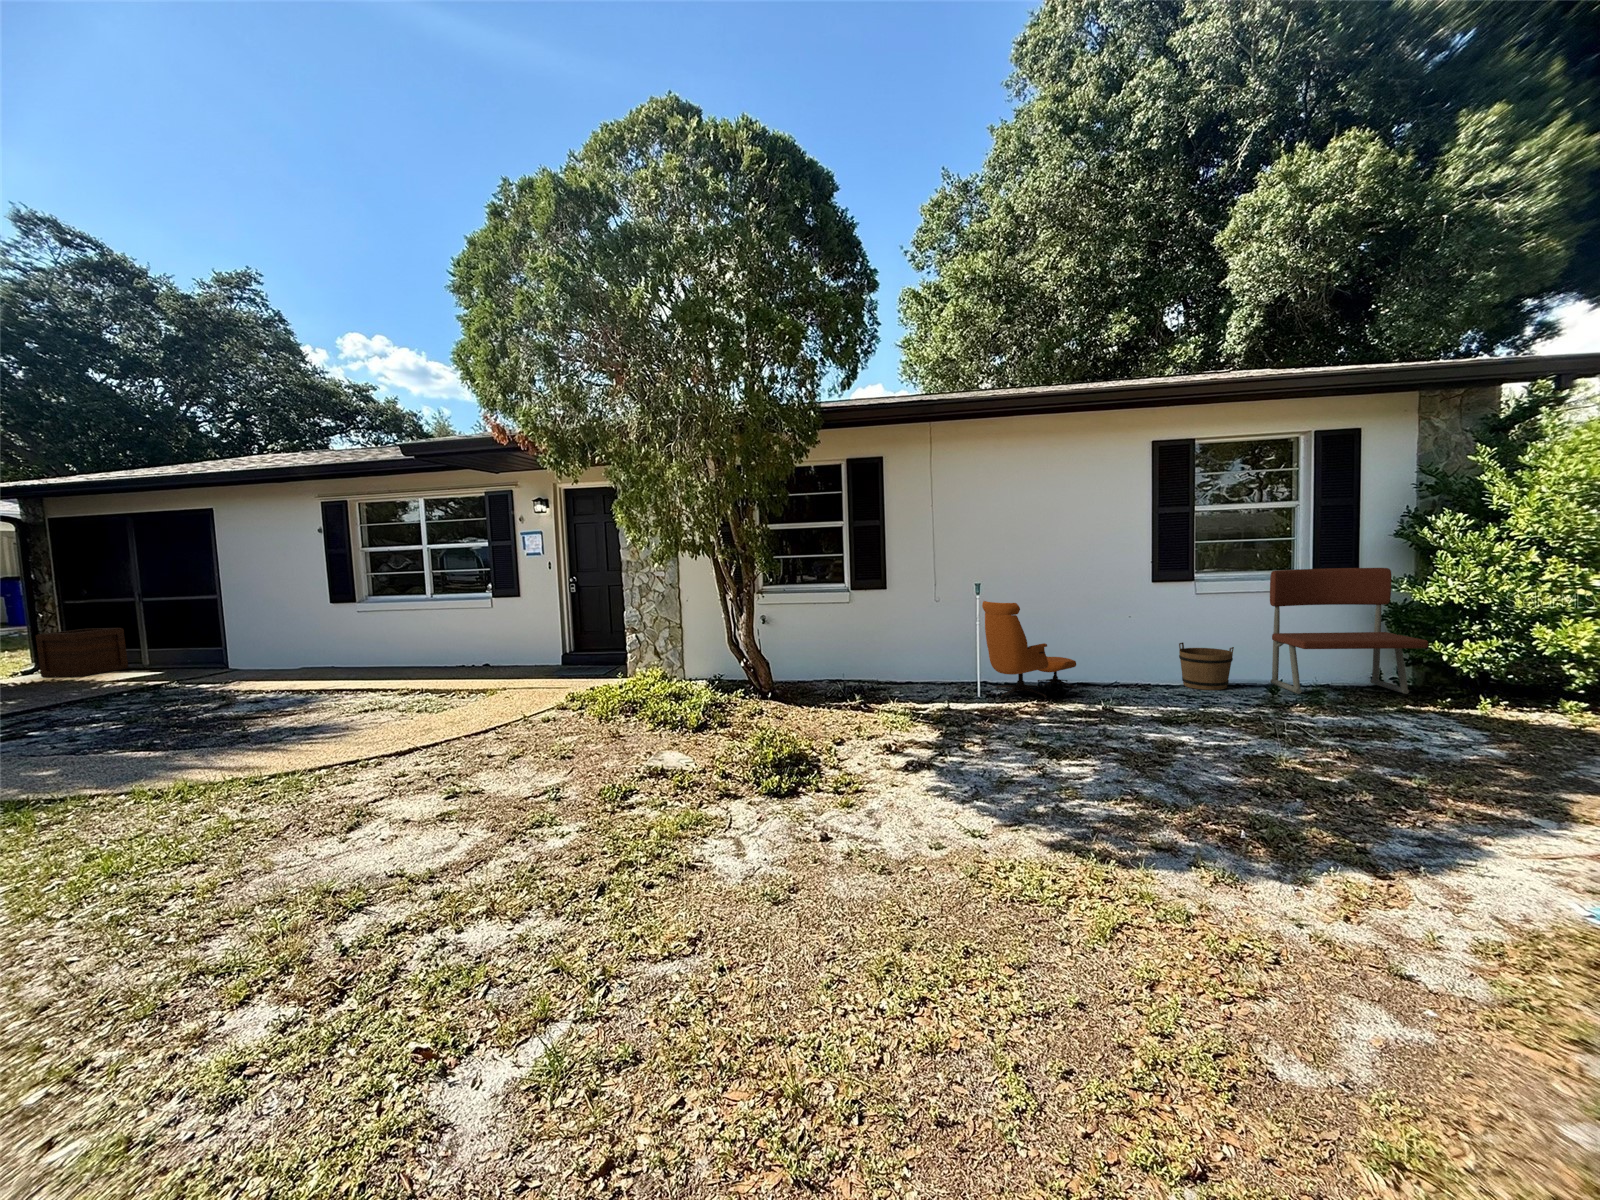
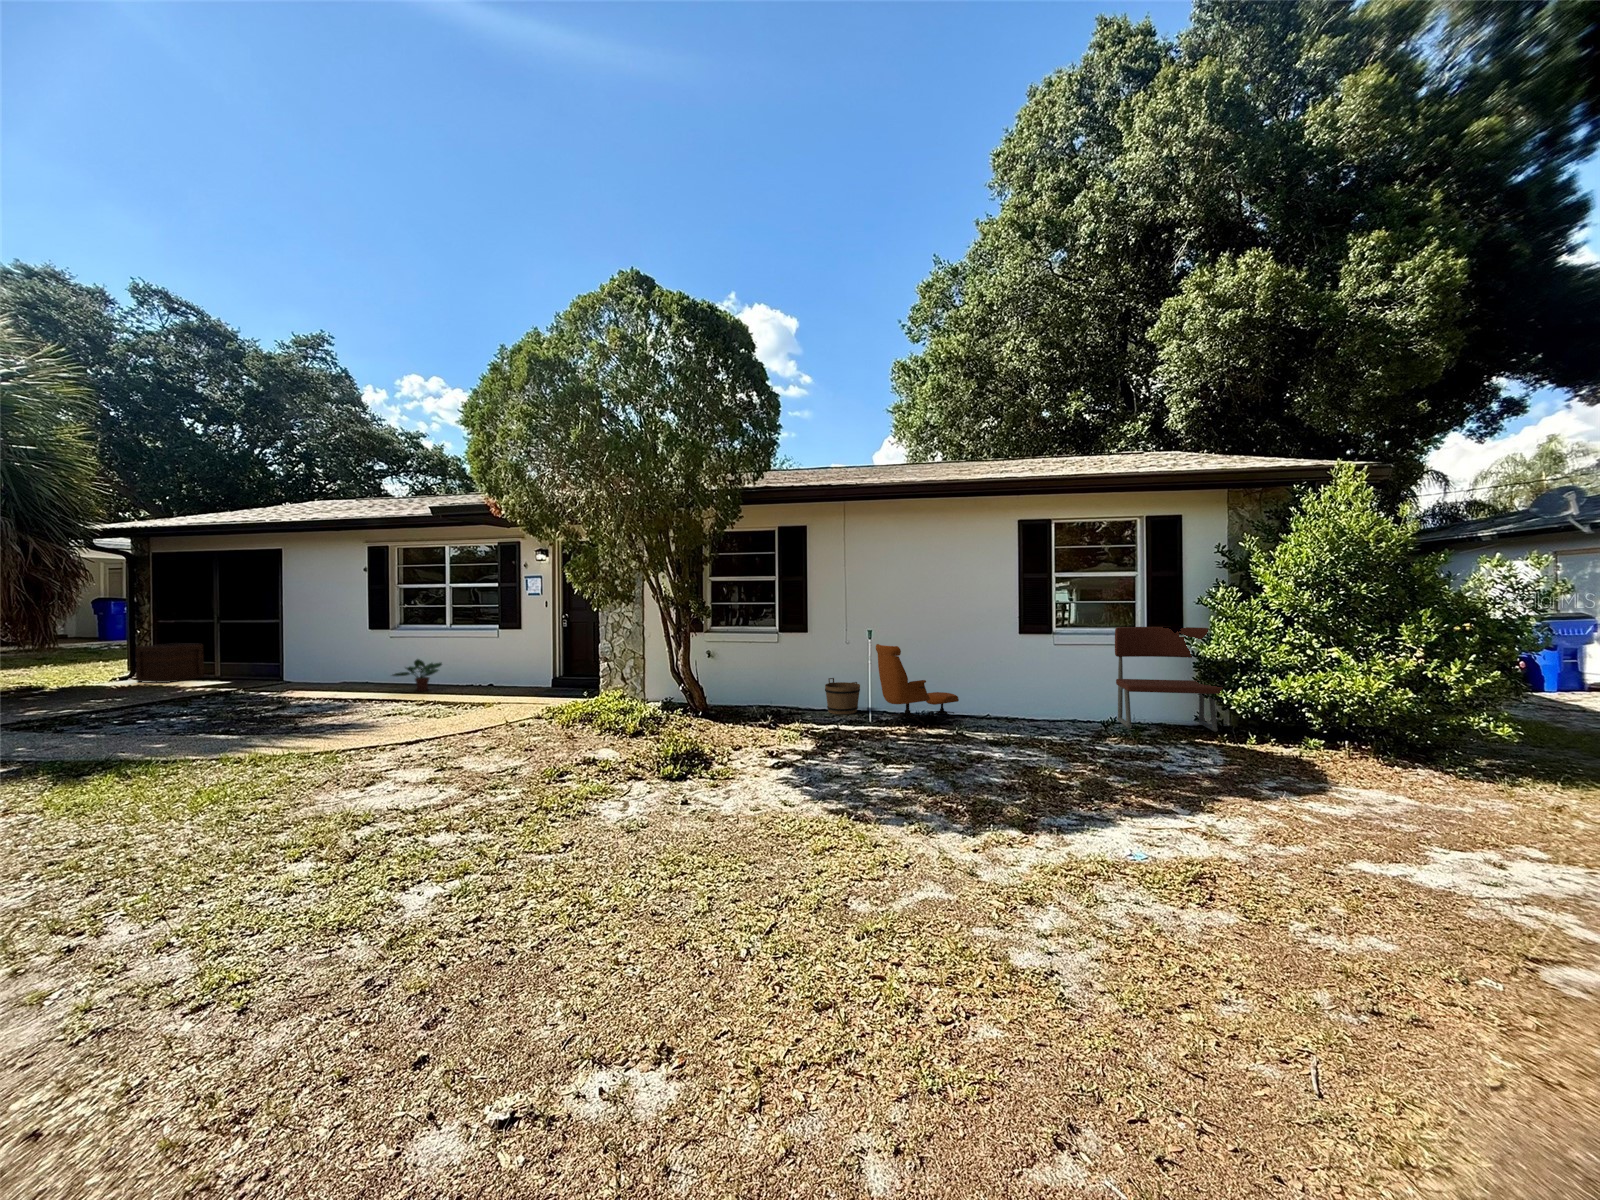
potted plant: none [360,637,424,676] -> present [393,659,442,691]
bucket: present [1179,642,1234,690] -> present [825,678,860,714]

